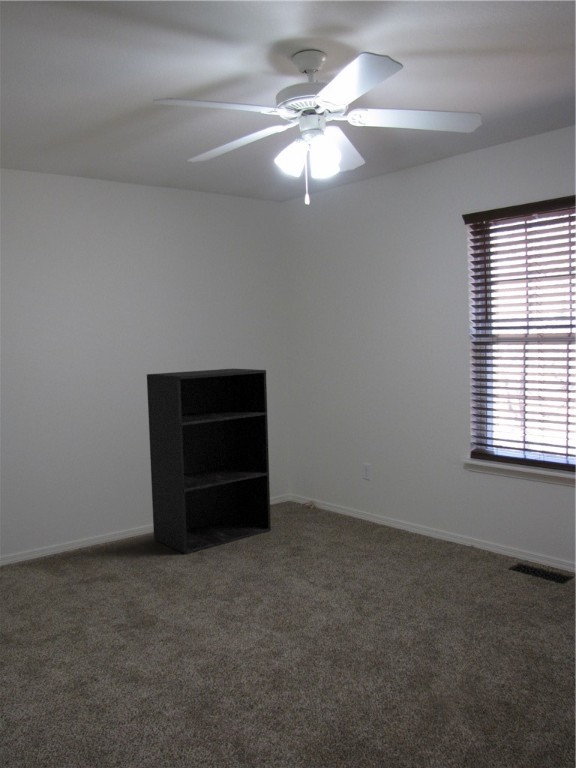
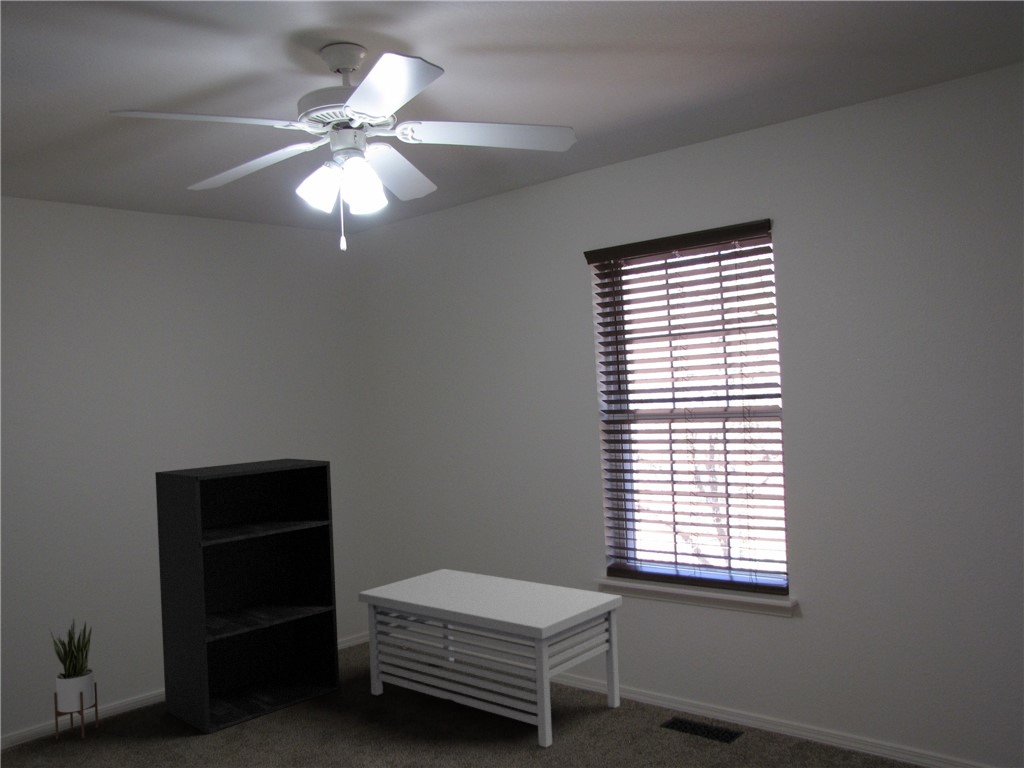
storage bench: none [286,451,481,574] -> present [358,569,622,747]
potted plant: none [80,472,111,553] -> present [49,618,98,739]

